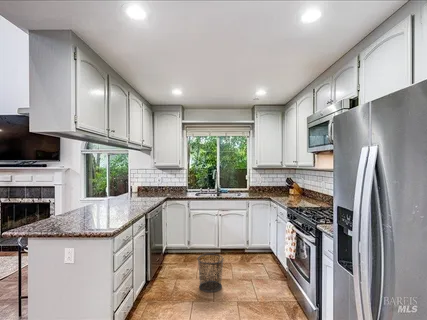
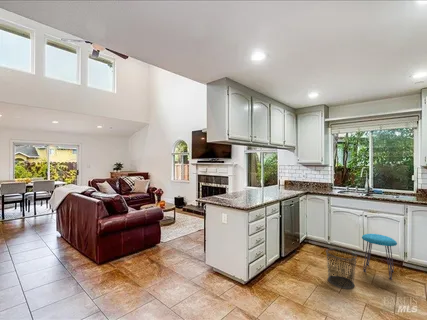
stool: none [220,231,245,269] -> present [362,234,397,279]

